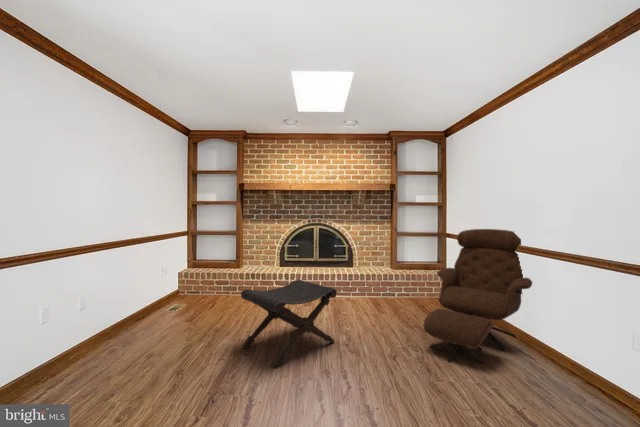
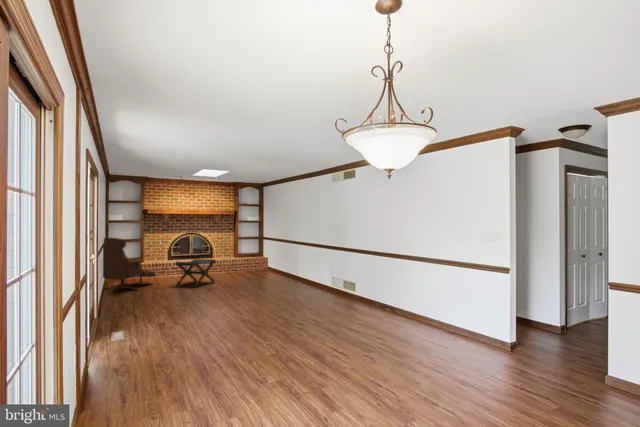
lounge chair: present [424,229,532,363] -> present [103,238,156,293]

